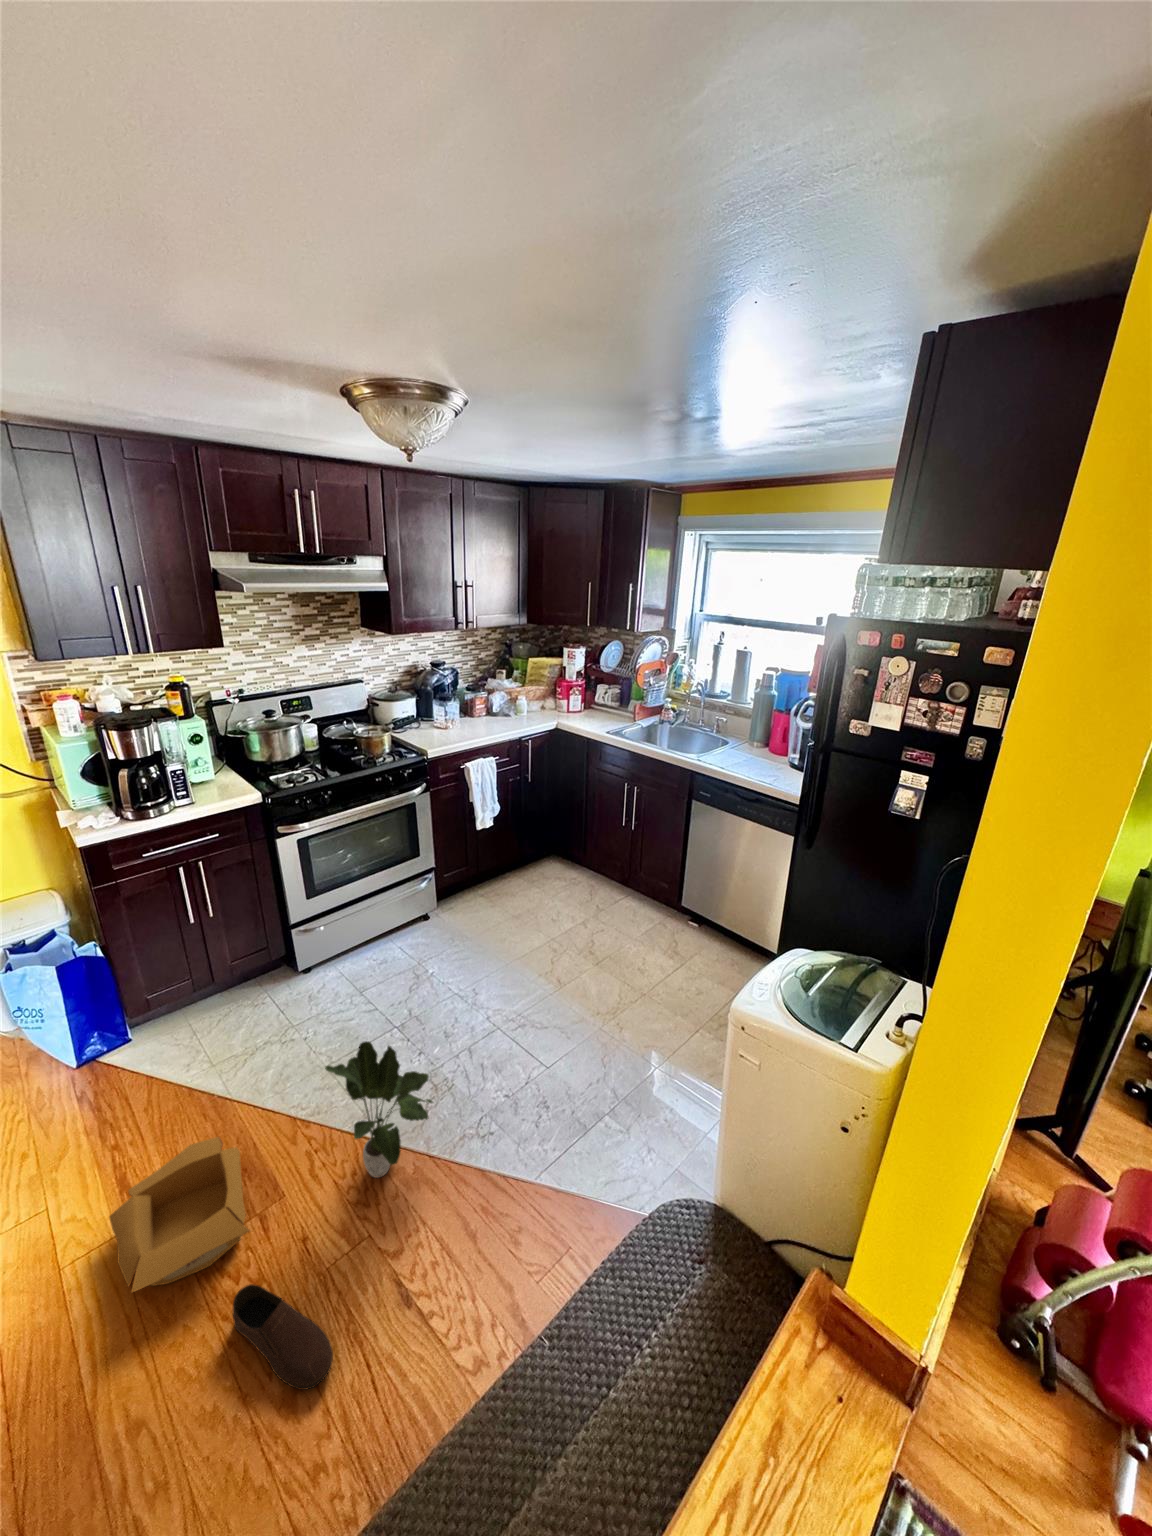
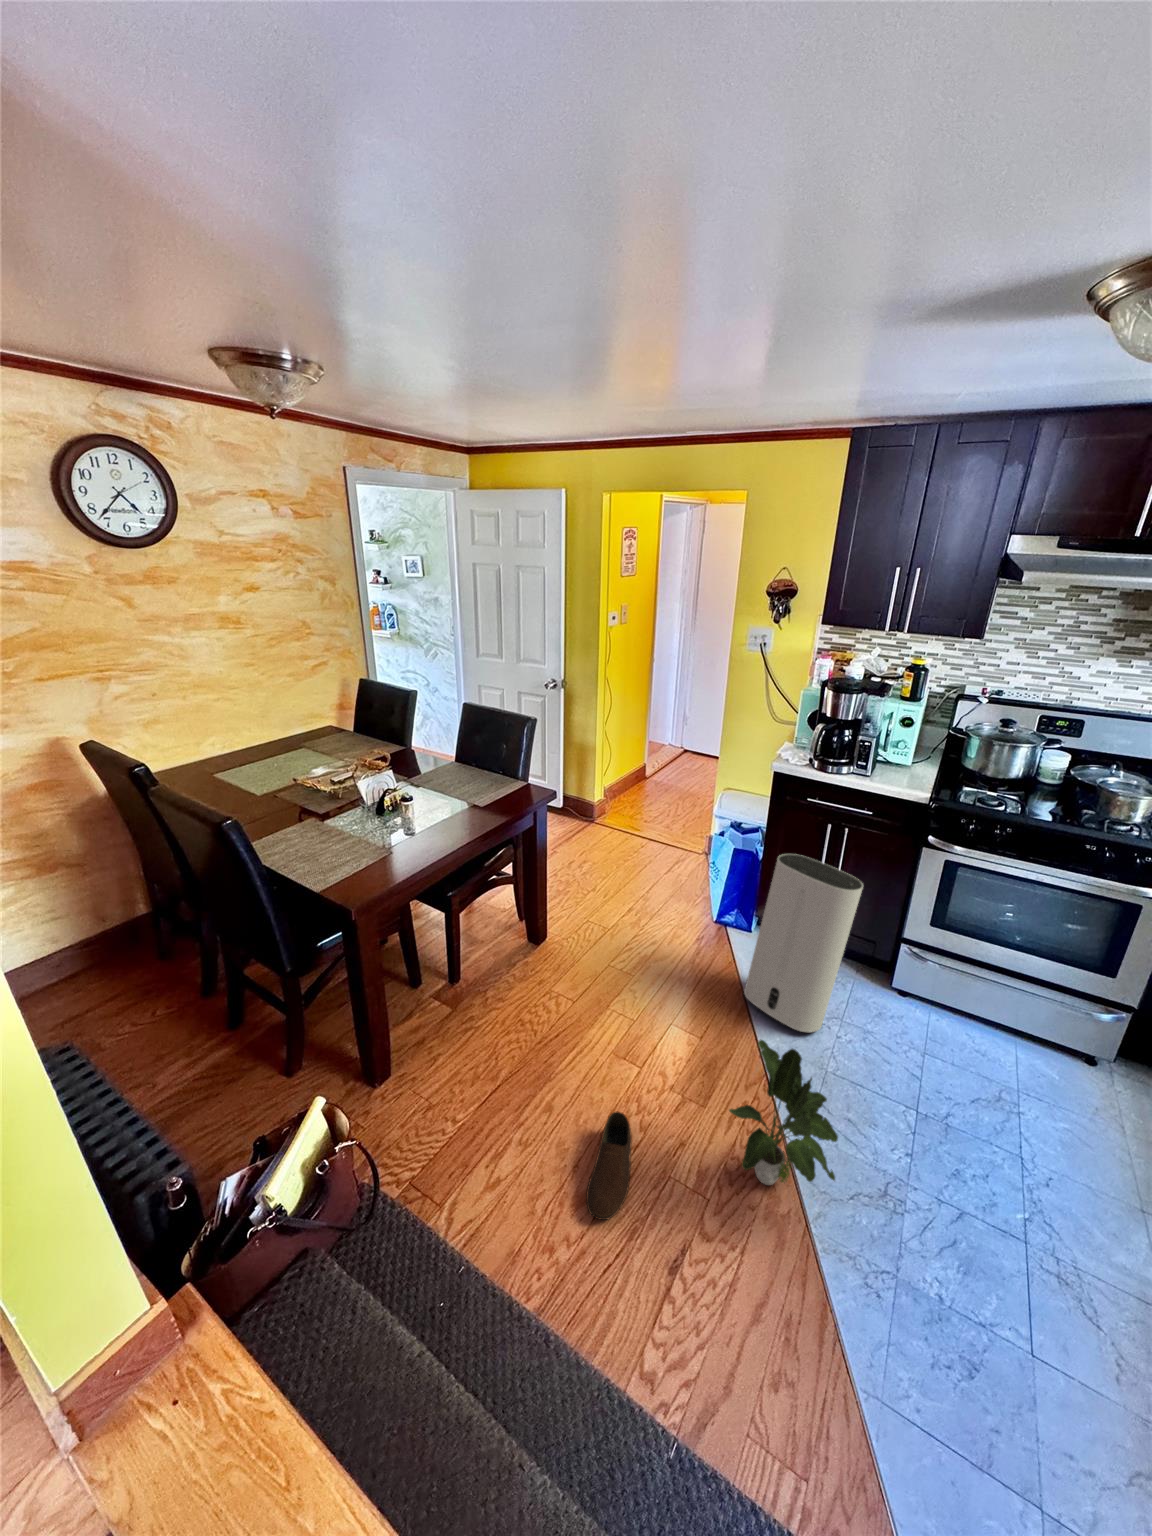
air purifier: none [168,895,292,1086] -> present [744,854,863,1032]
cardboard box: present [109,1137,250,1293] -> none [596,1002,706,1095]

